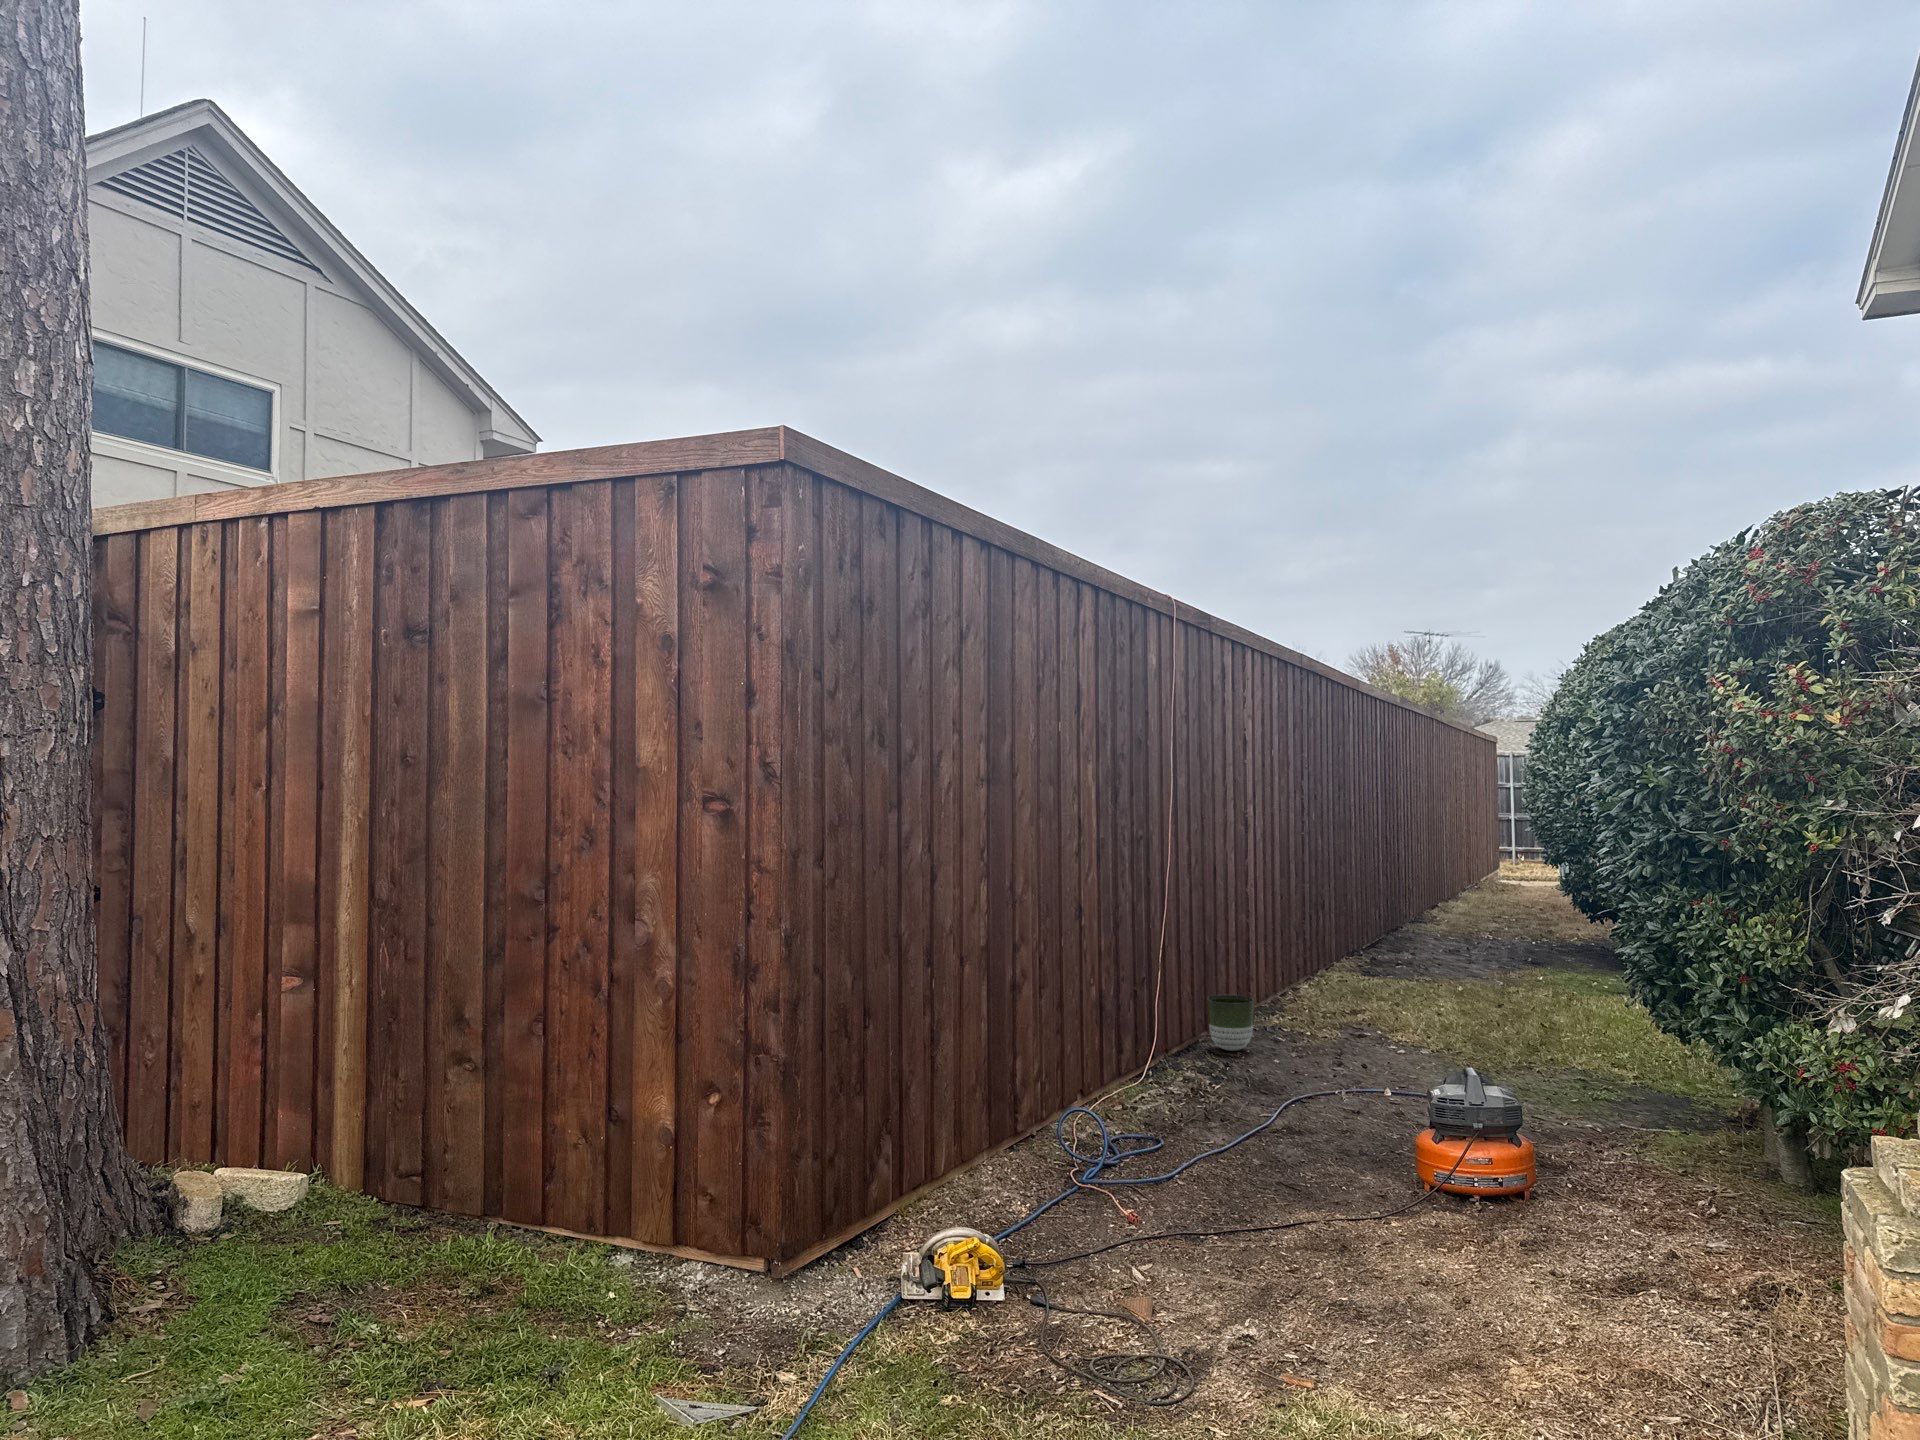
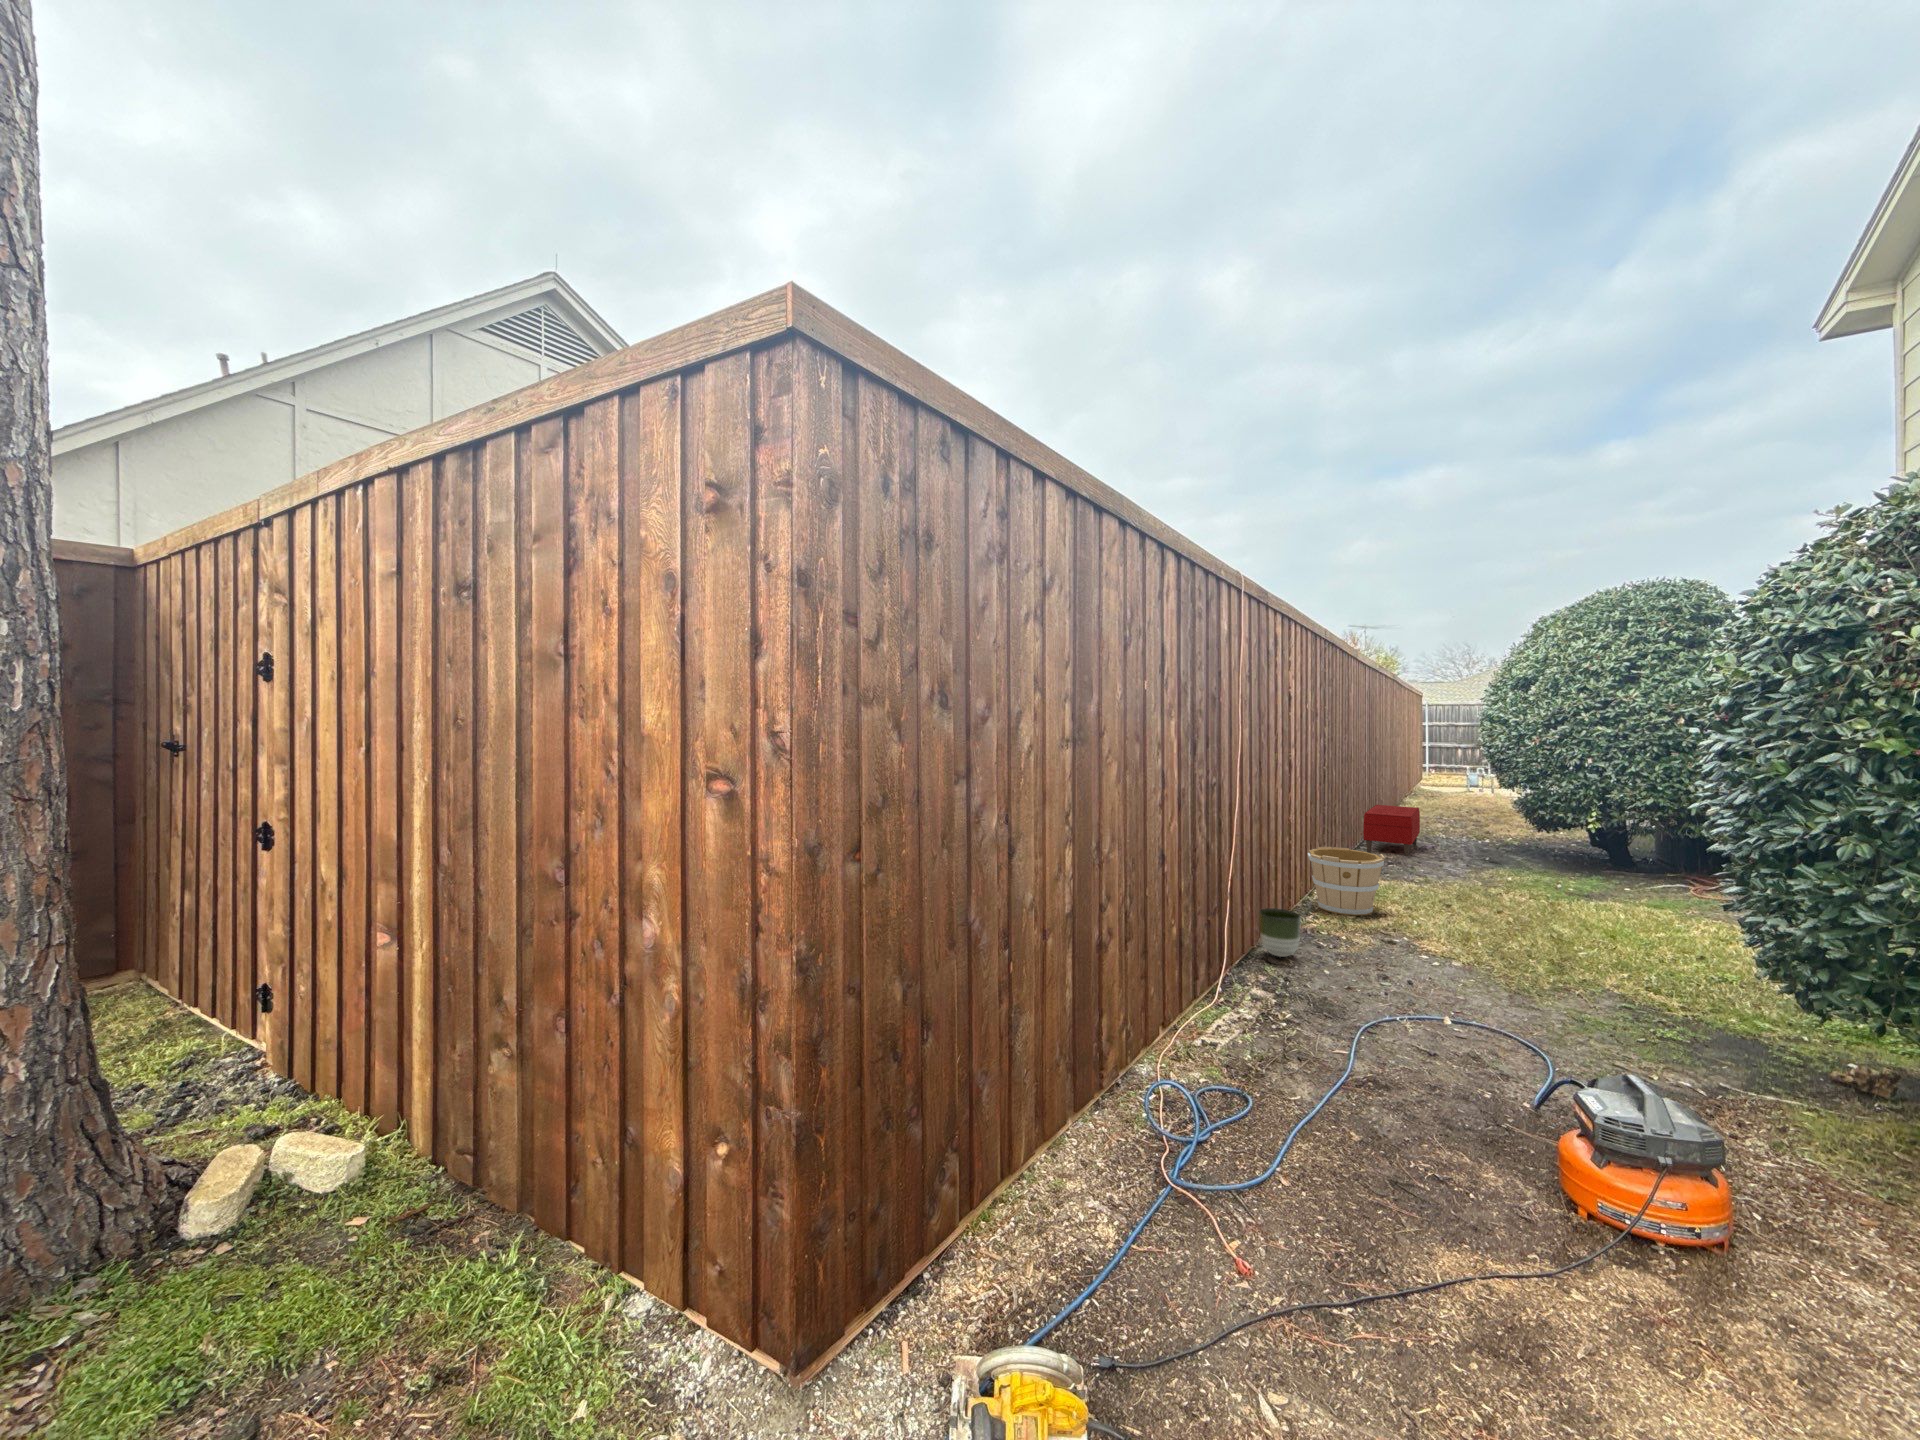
bench: none [1372,889,1448,956] -> present [1364,805,1420,856]
wooden bucket: none [1280,931,1367,1014] -> present [1308,847,1385,916]

